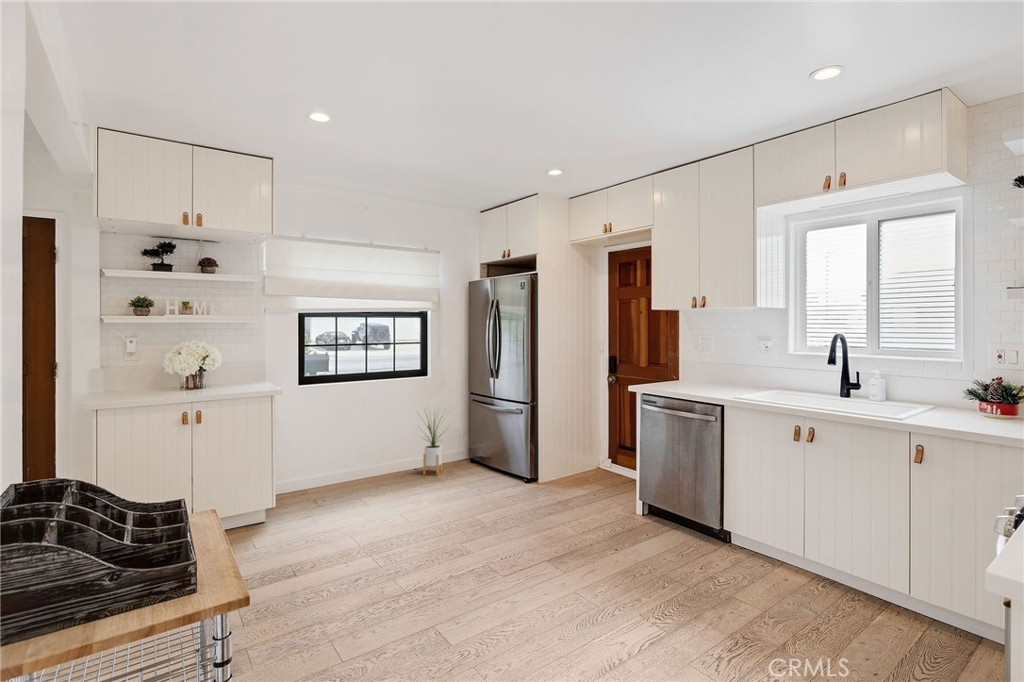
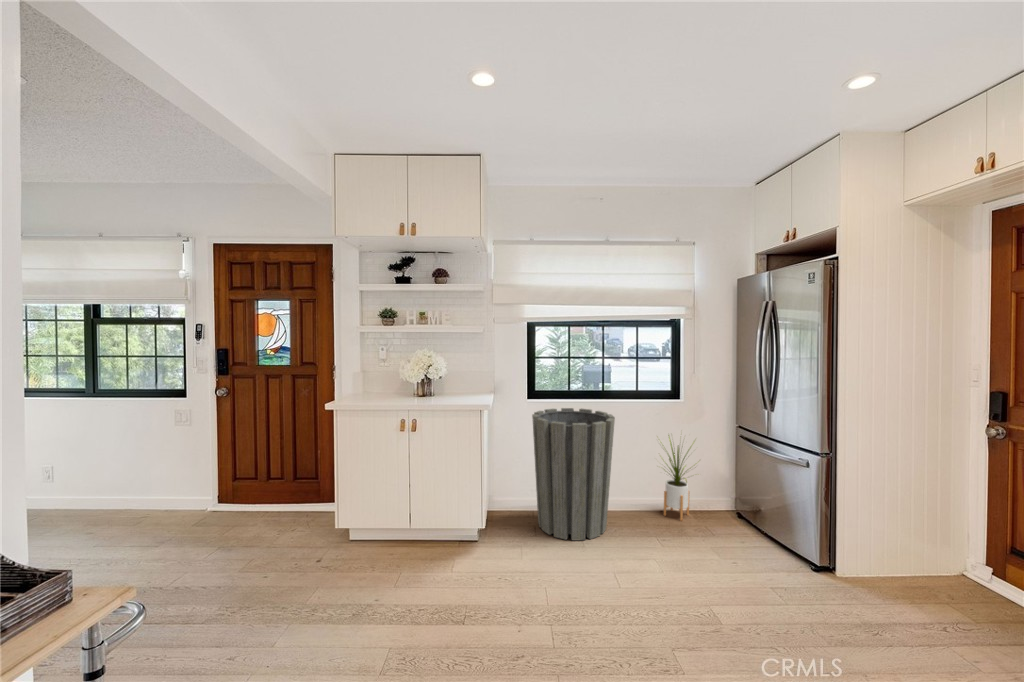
trash can: none [311,392,386,503] -> present [532,408,615,540]

